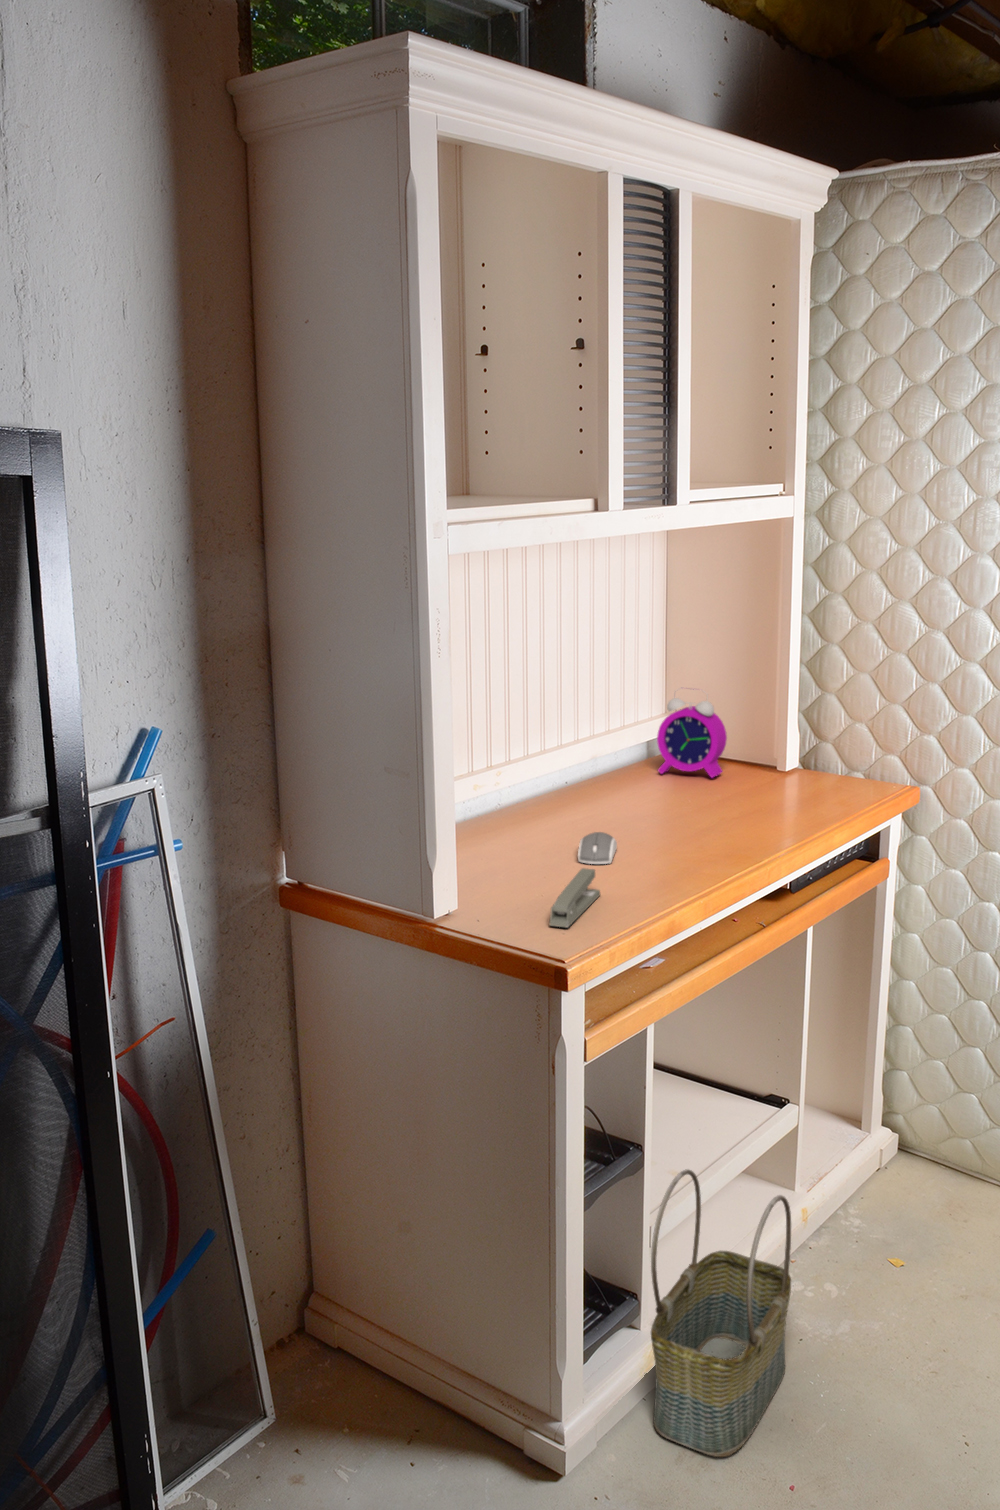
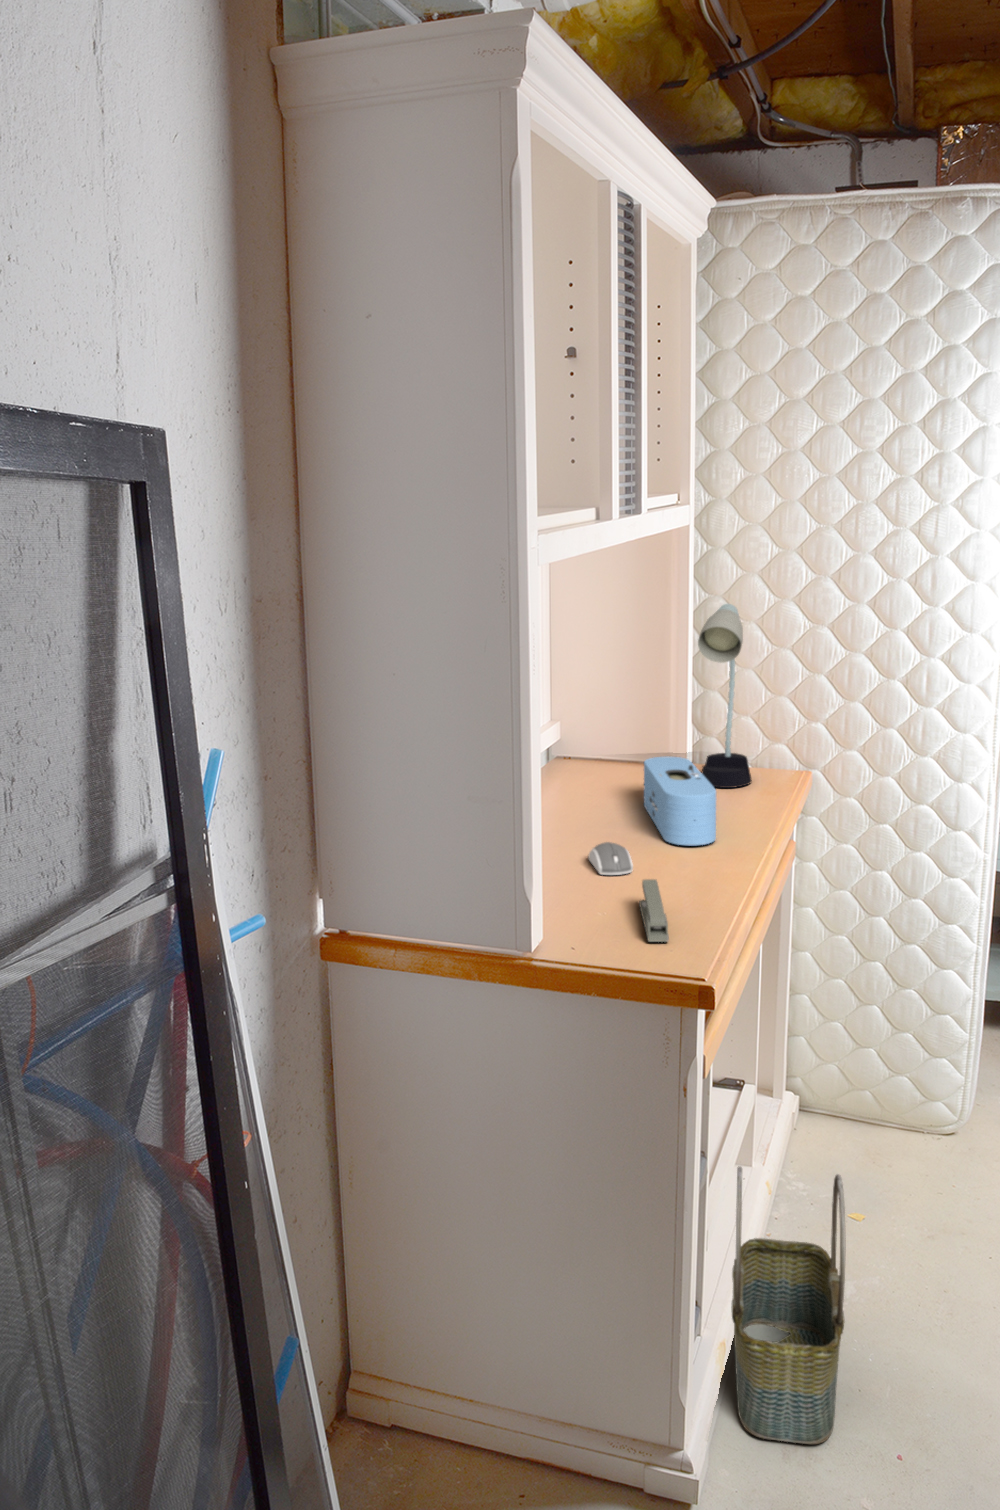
desk lamp: none [774,601,841,794] -> present [698,604,752,788]
alarm clock: present [657,689,727,778] -> none [573,695,636,782]
speaker: none [678,755,750,846] -> present [644,756,716,845]

